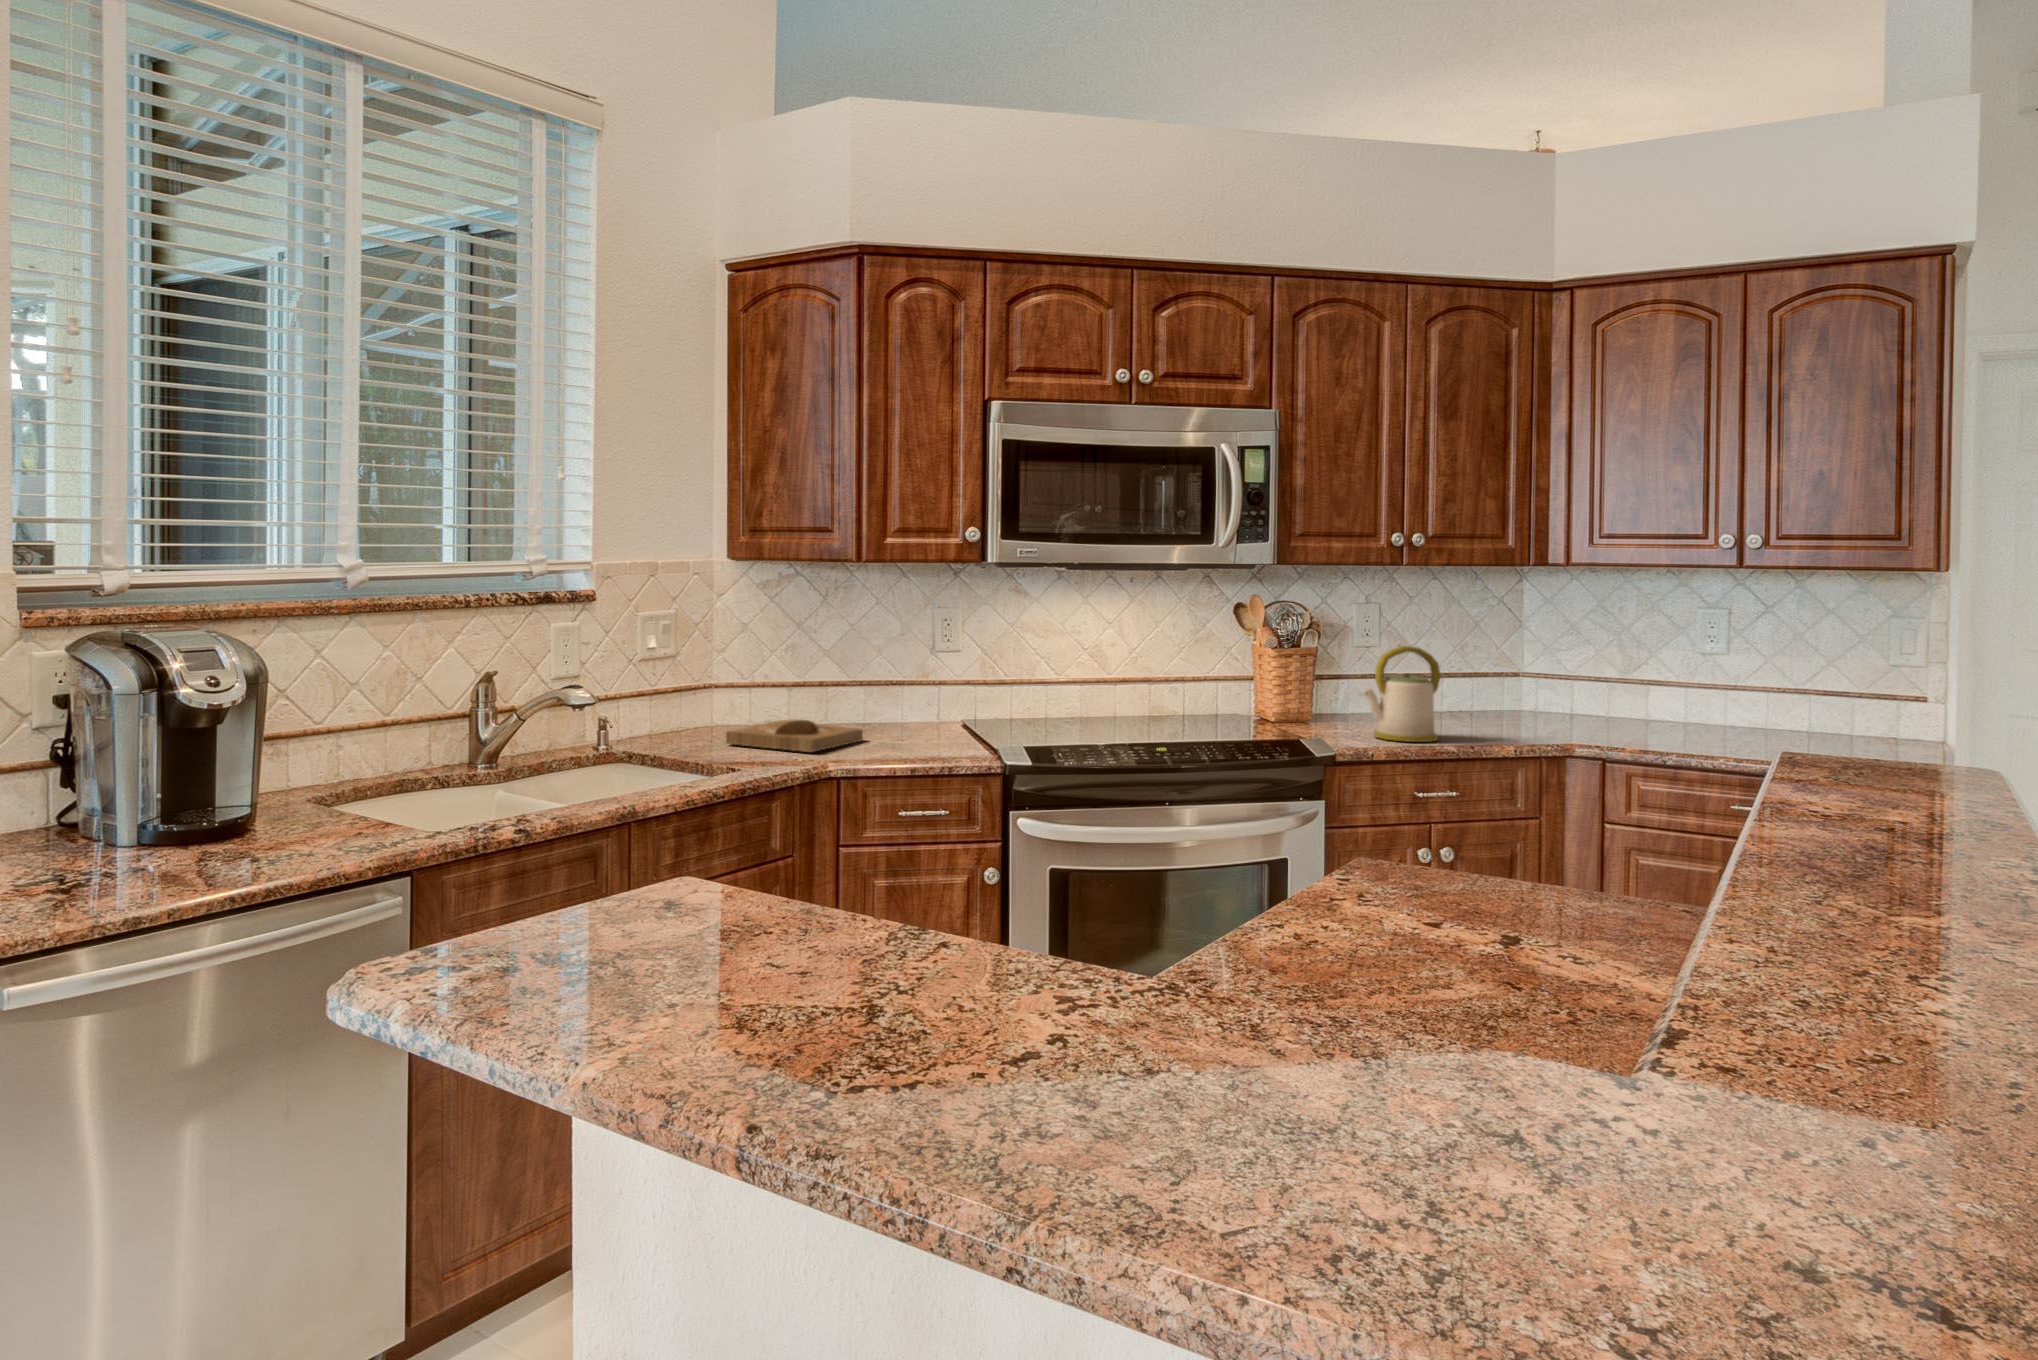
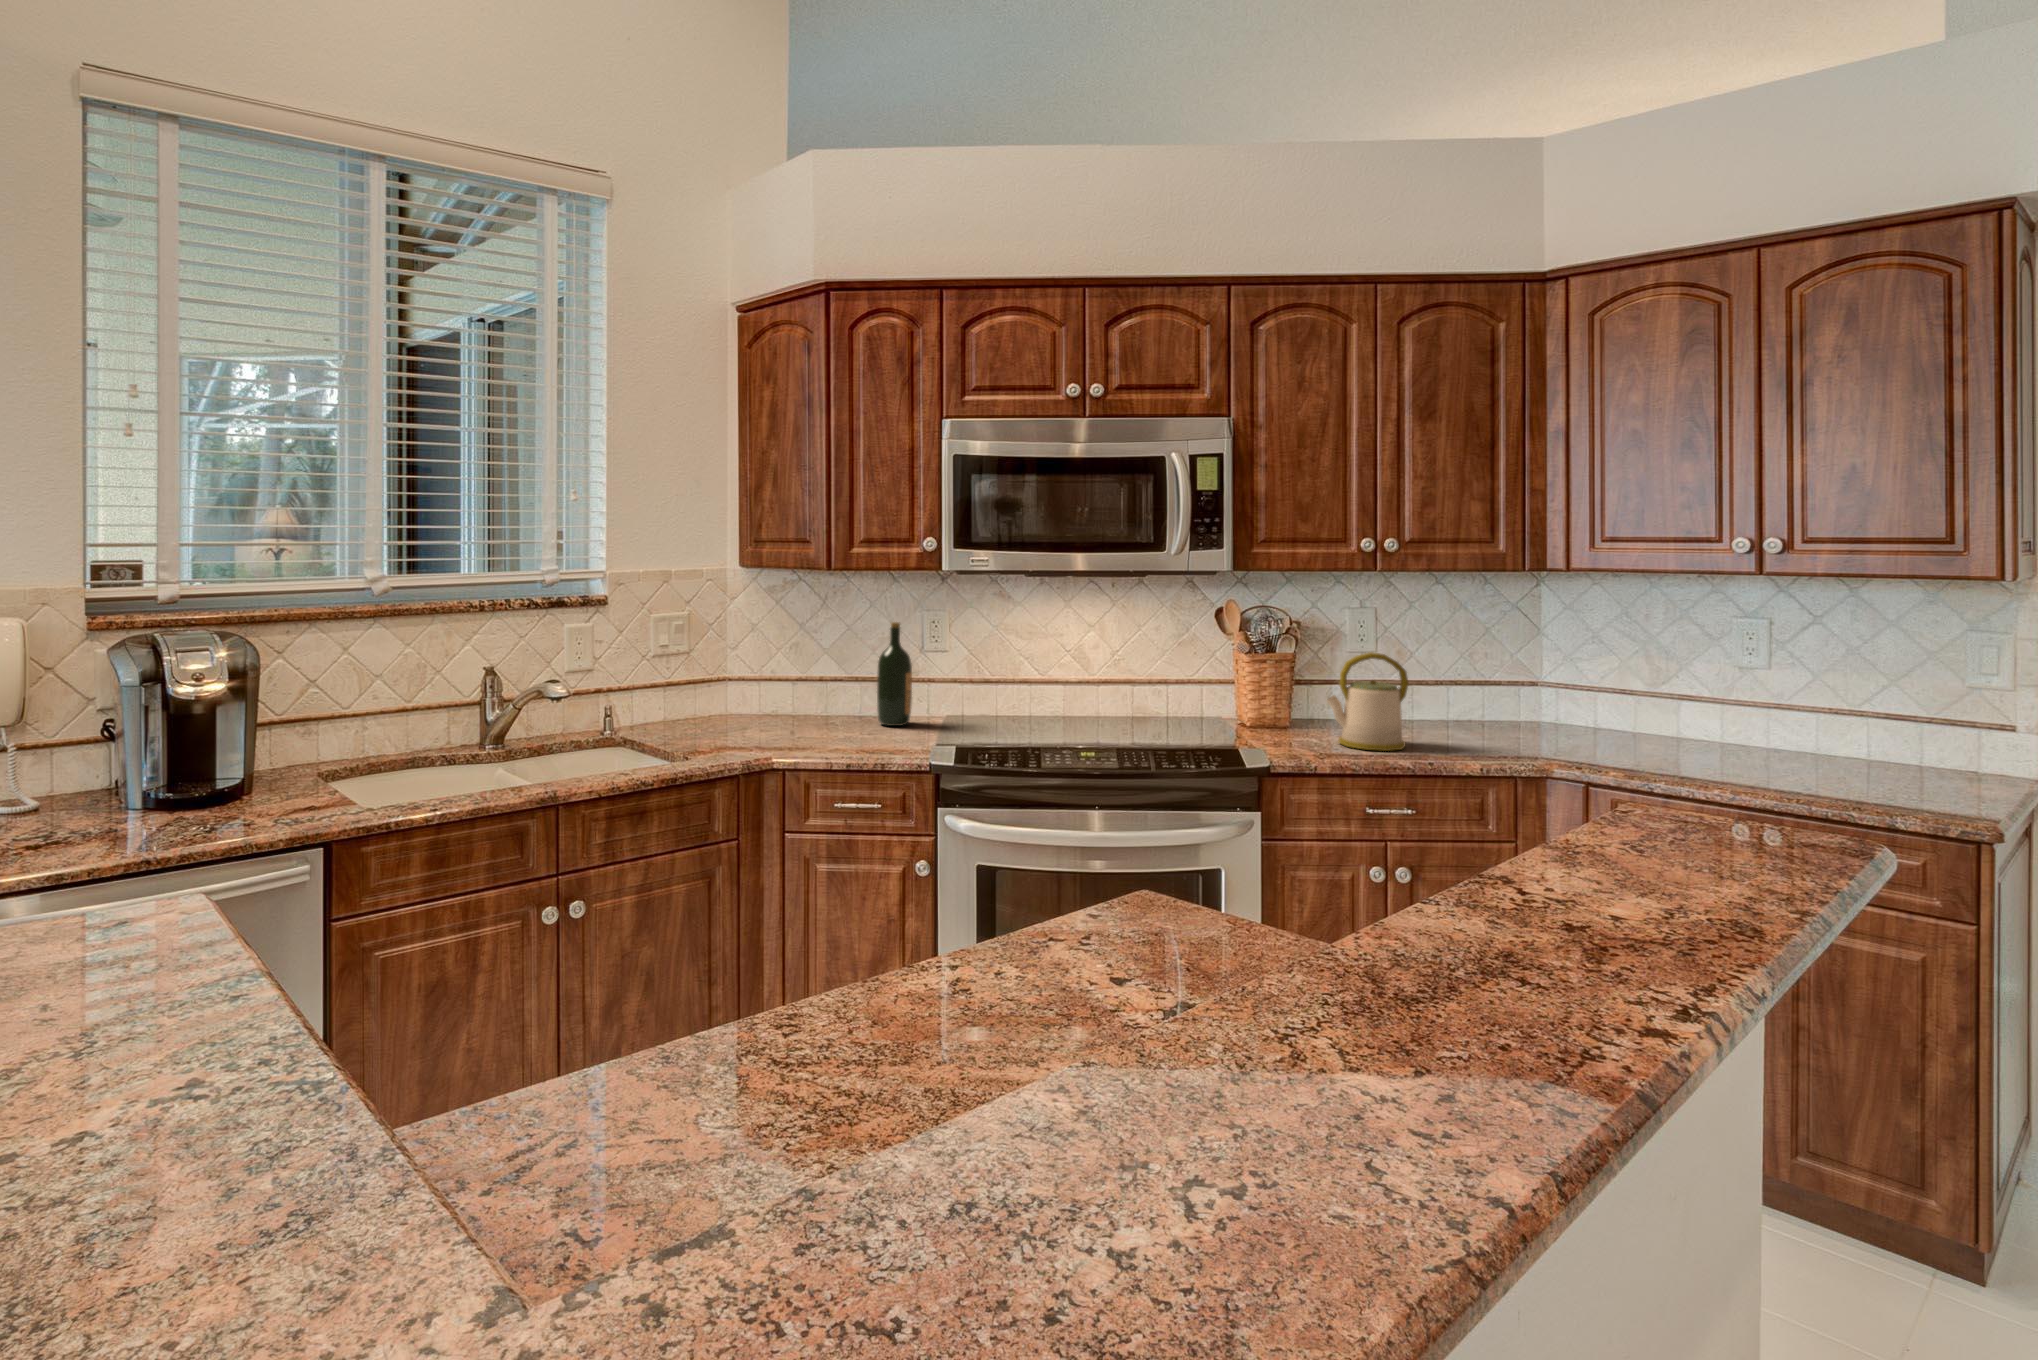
wine bottle: none [899,620,938,735] -> present [877,622,912,726]
tray: present [726,719,863,752] -> none [713,710,836,741]

